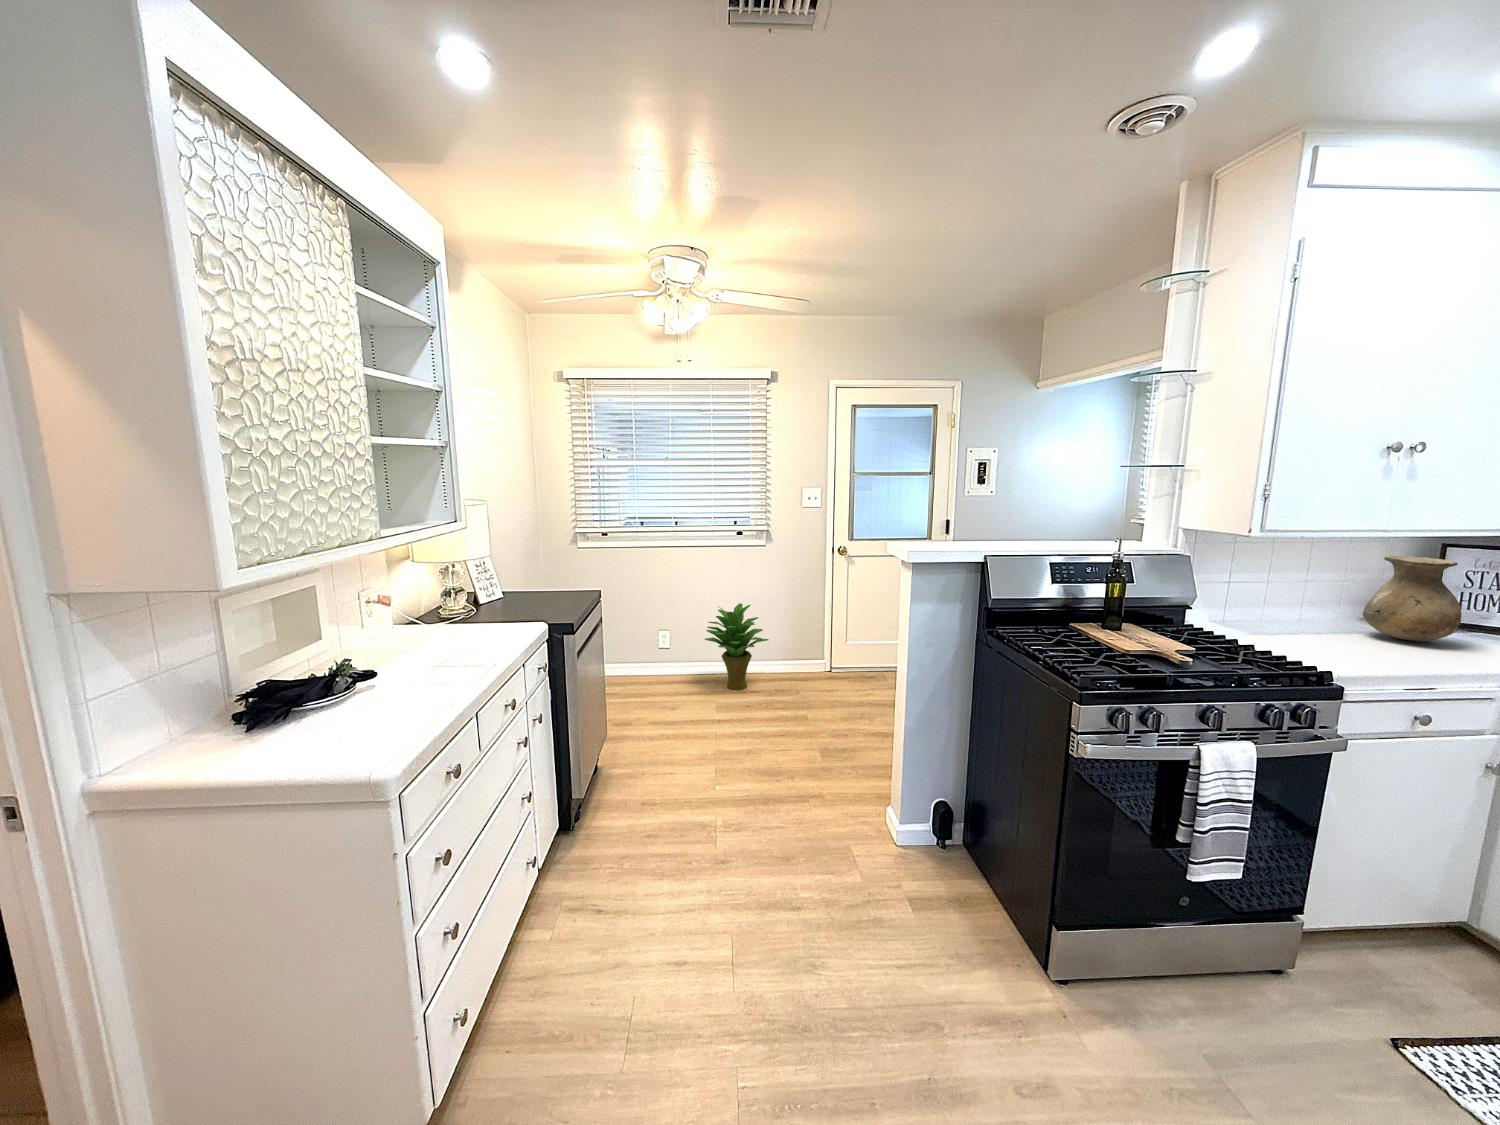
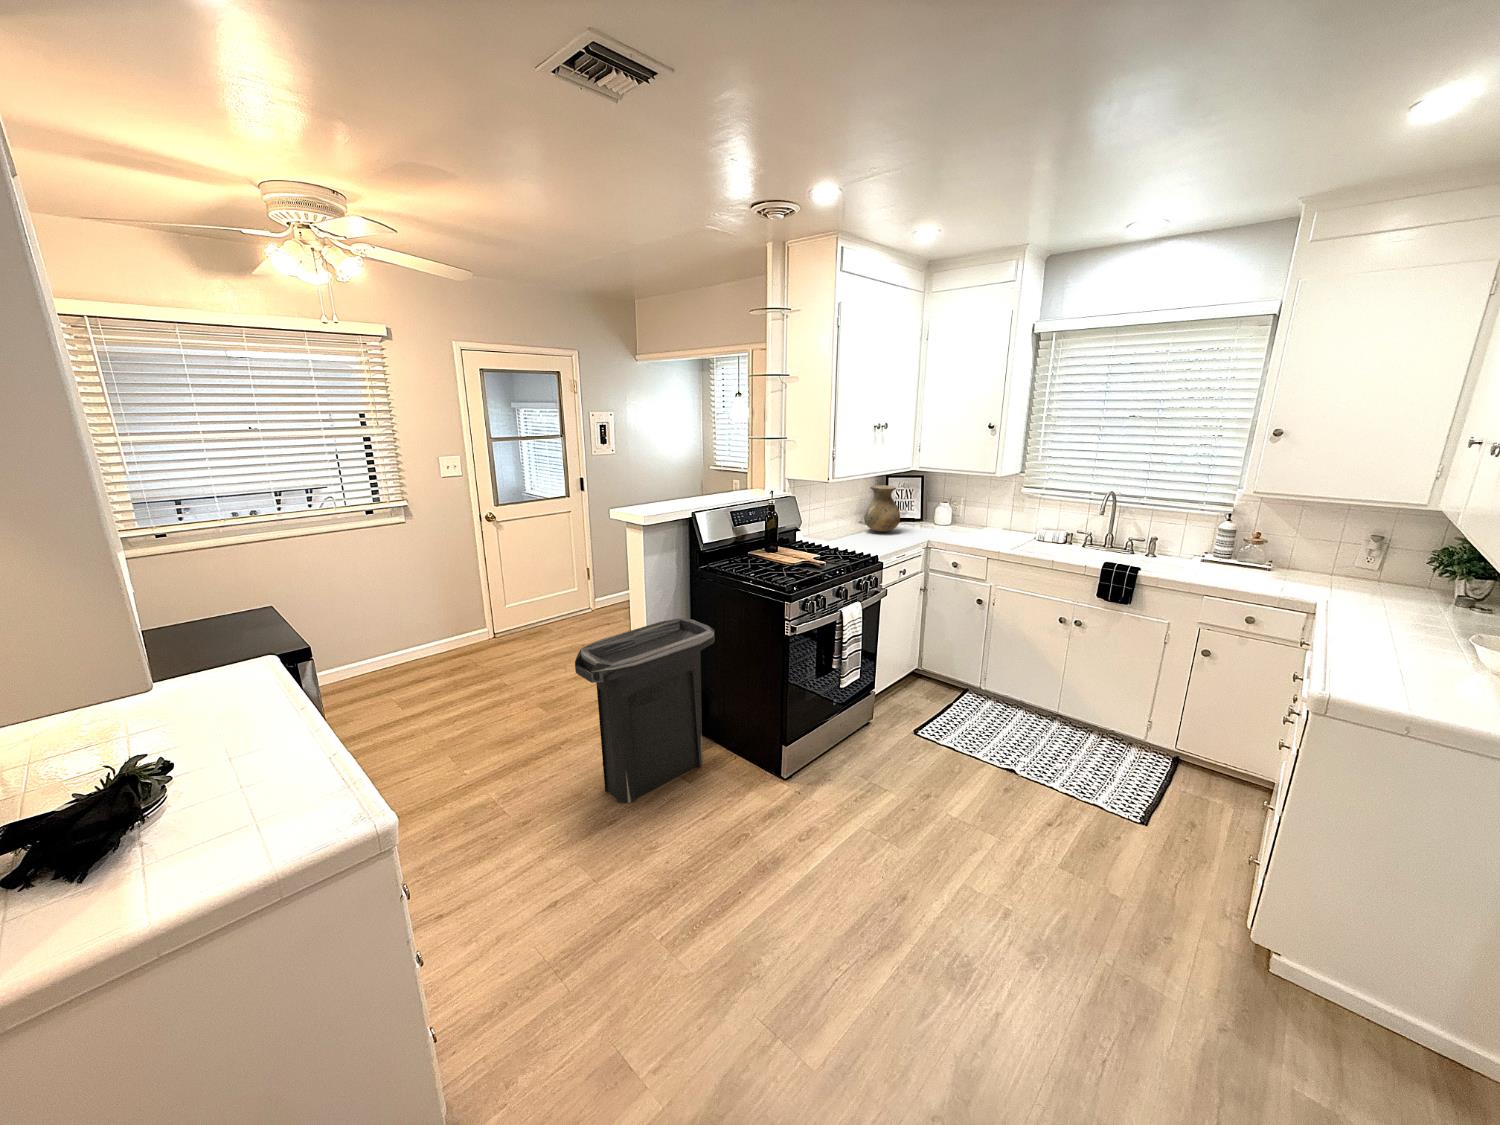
potted plant: present [705,603,769,690] -> none [348,592,435,690]
trash can: none [794,687,987,897] -> present [575,619,715,803]

